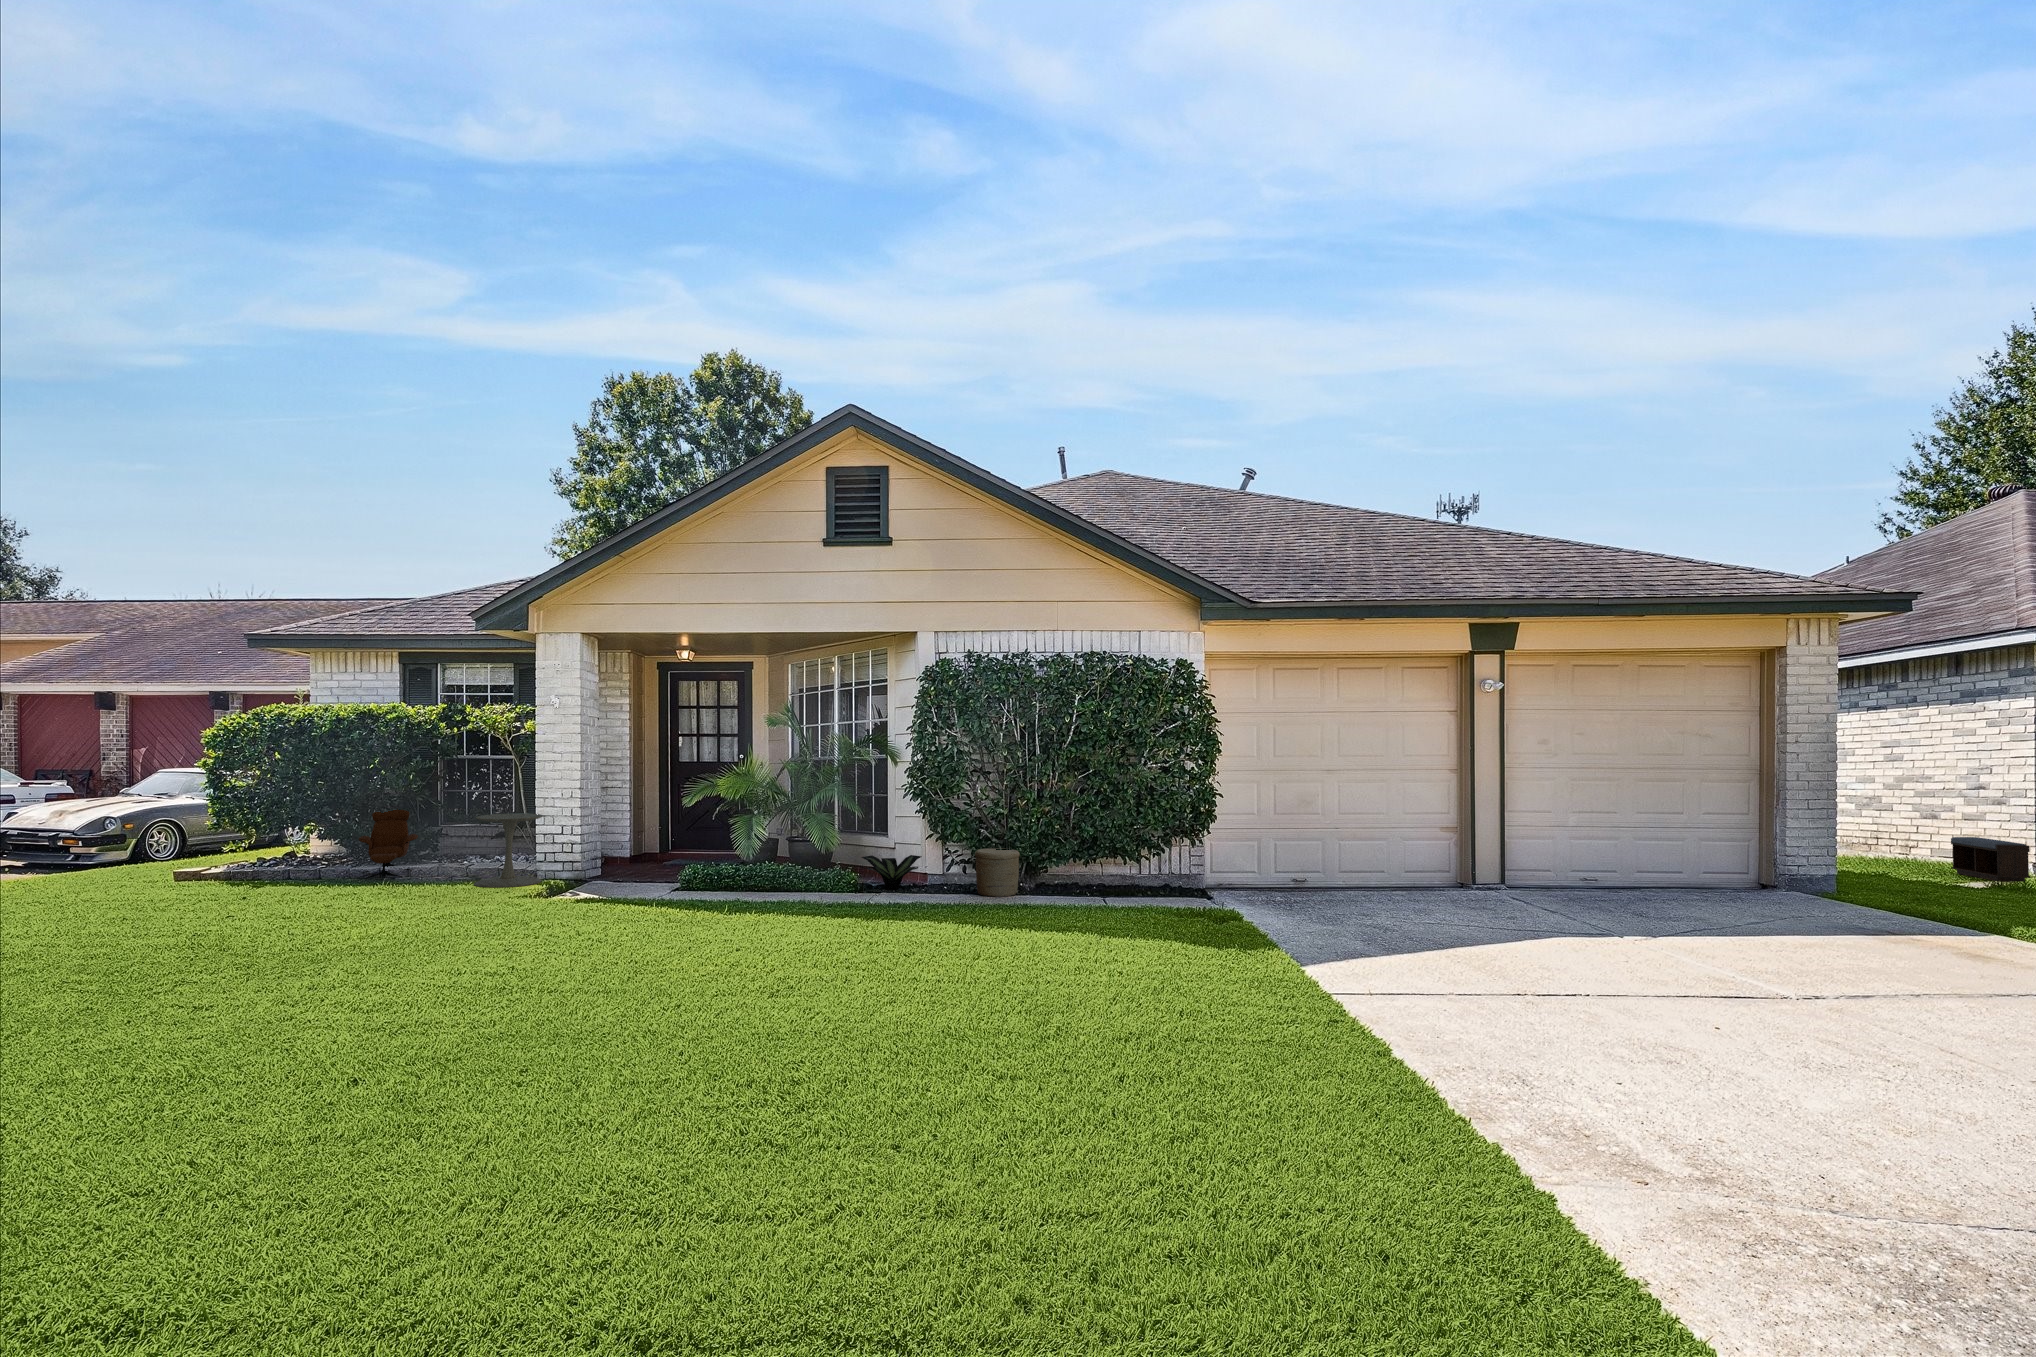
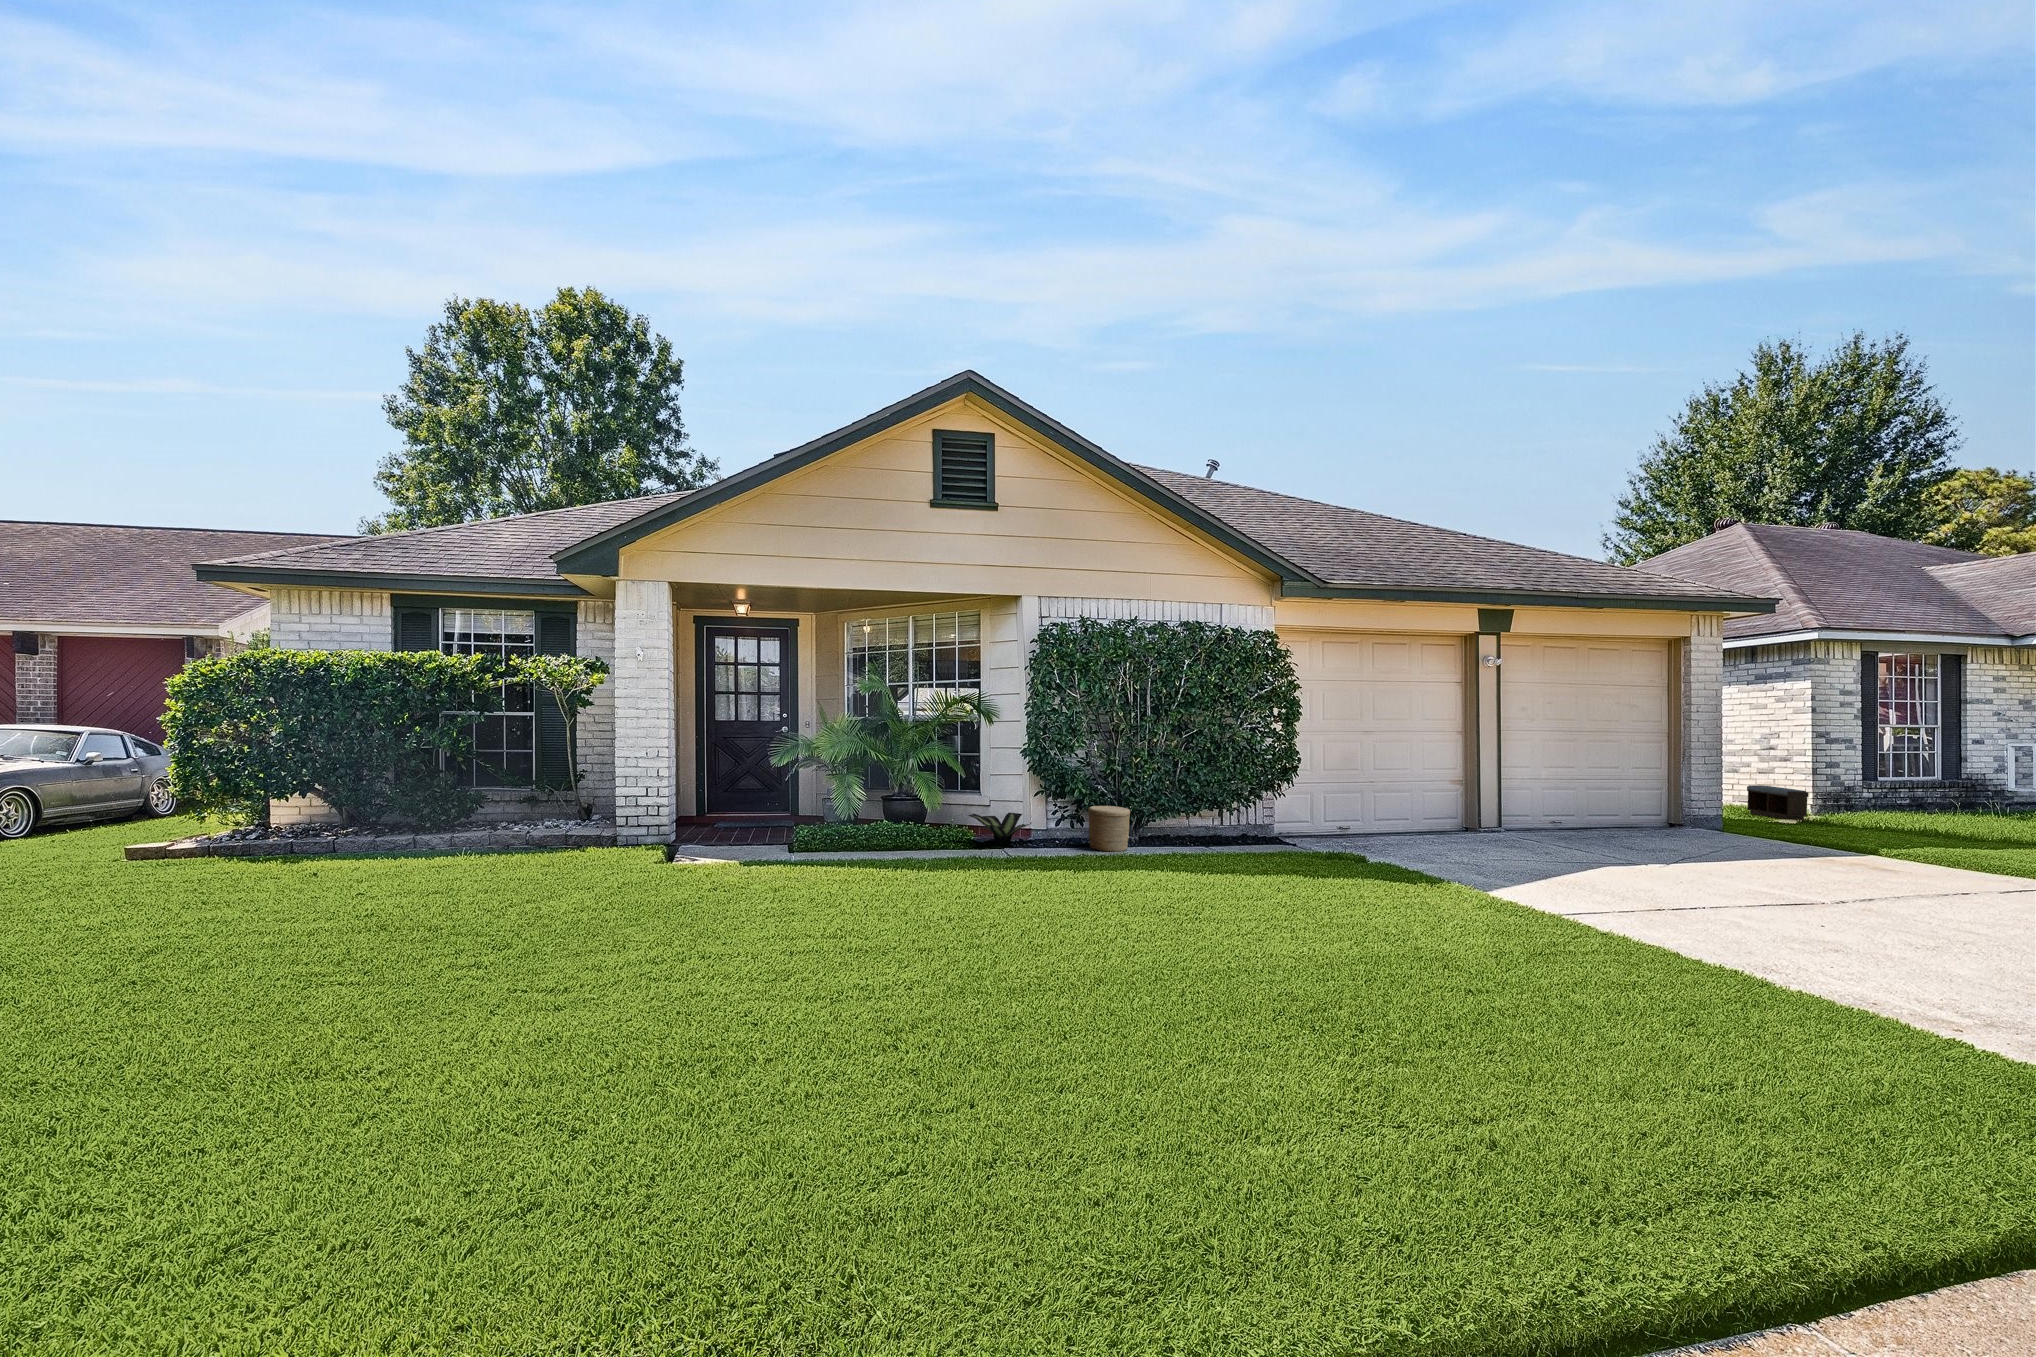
lounge chair: present [359,809,418,880] -> none [404,769,470,849]
pedestal table: present [474,813,543,888] -> none [567,774,639,855]

